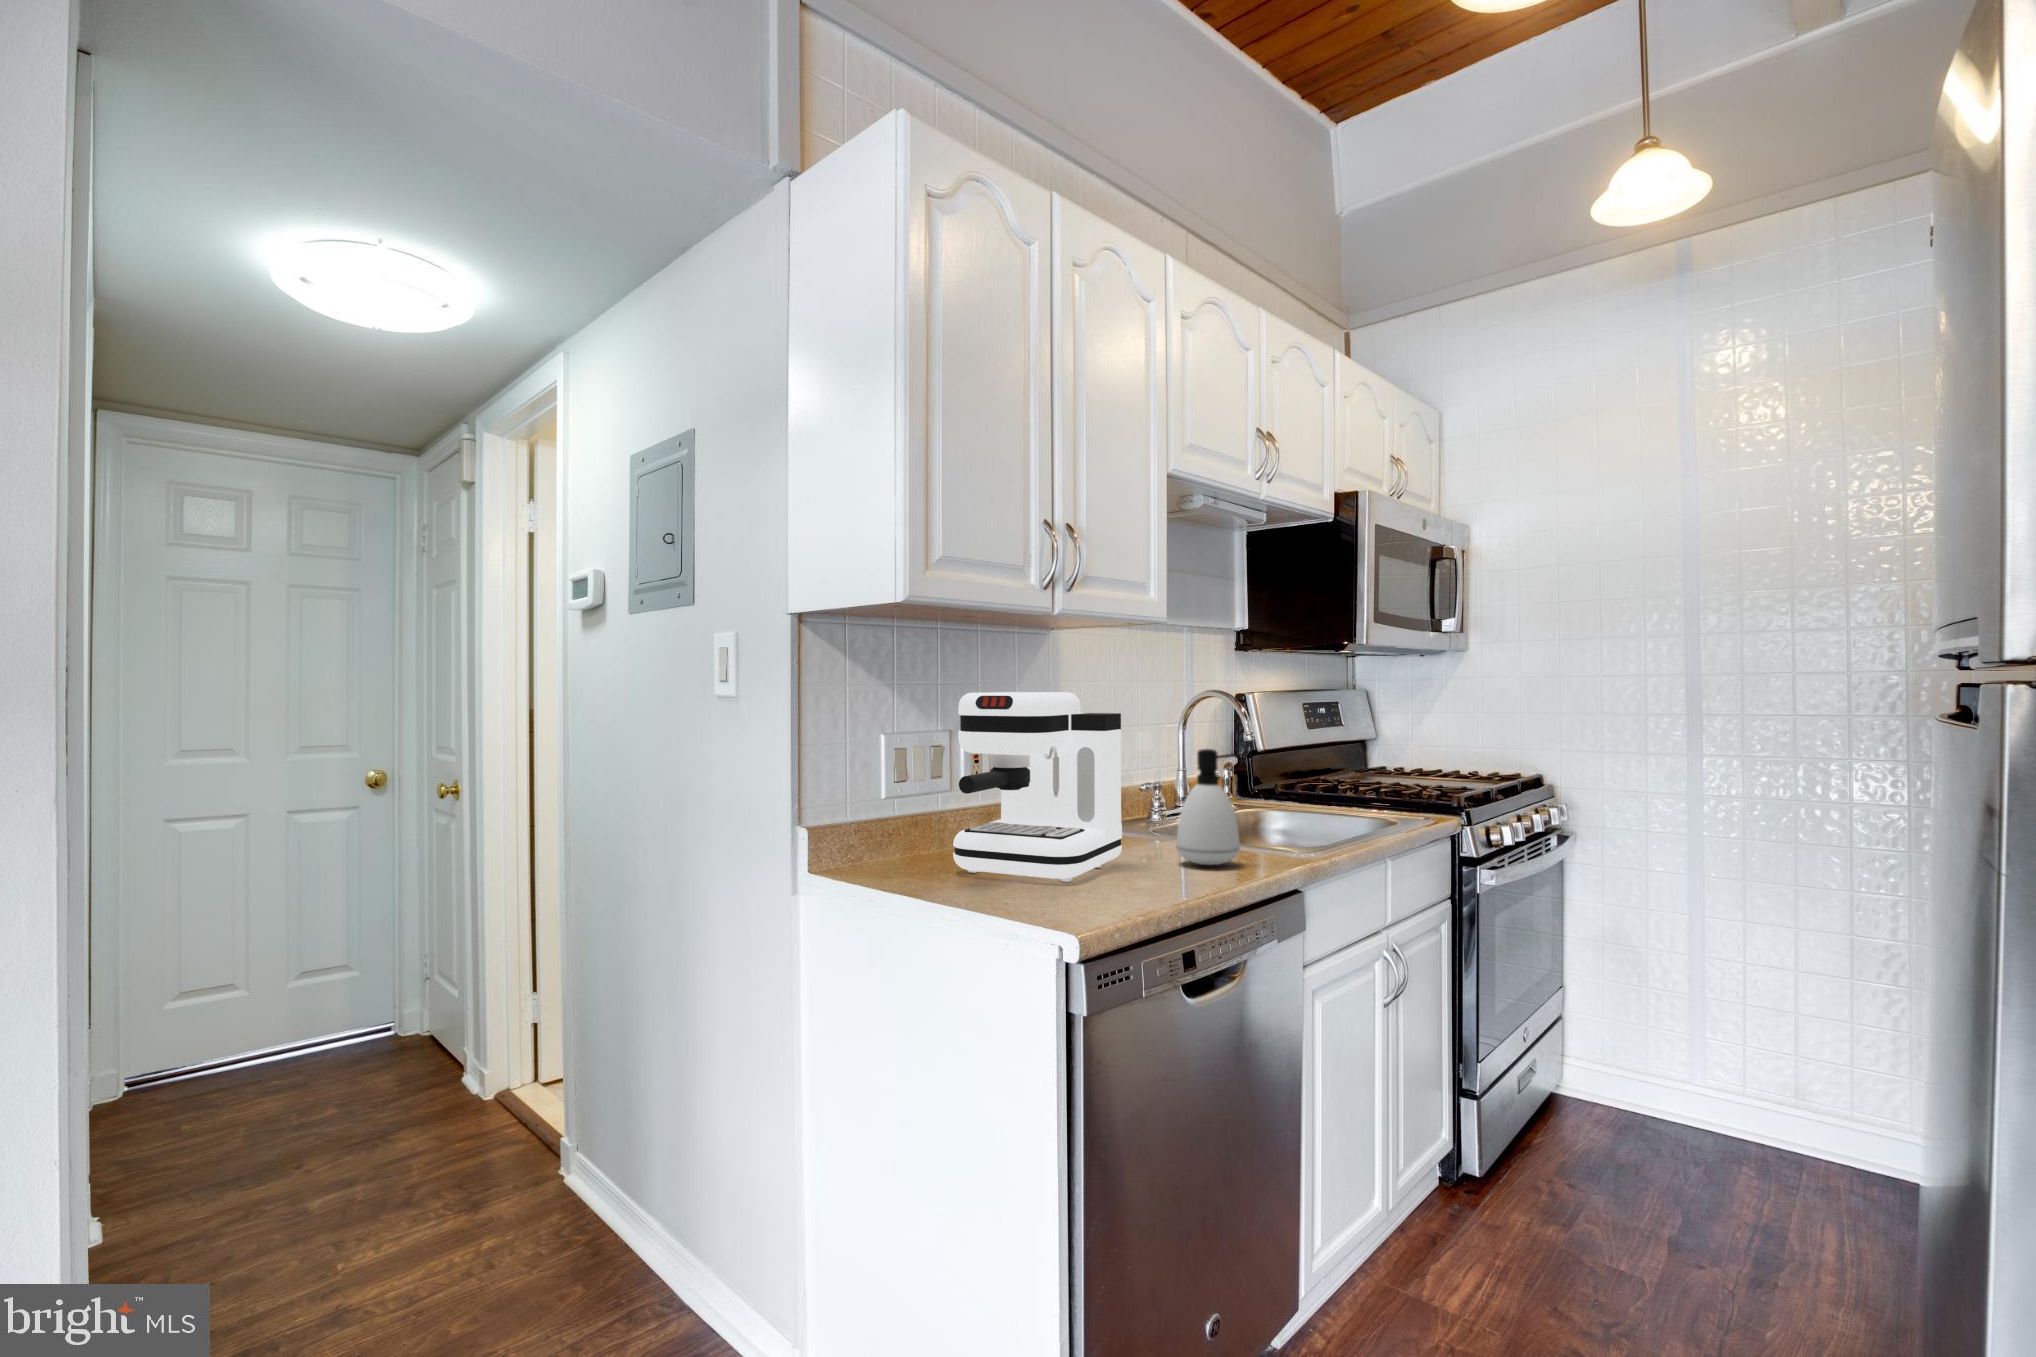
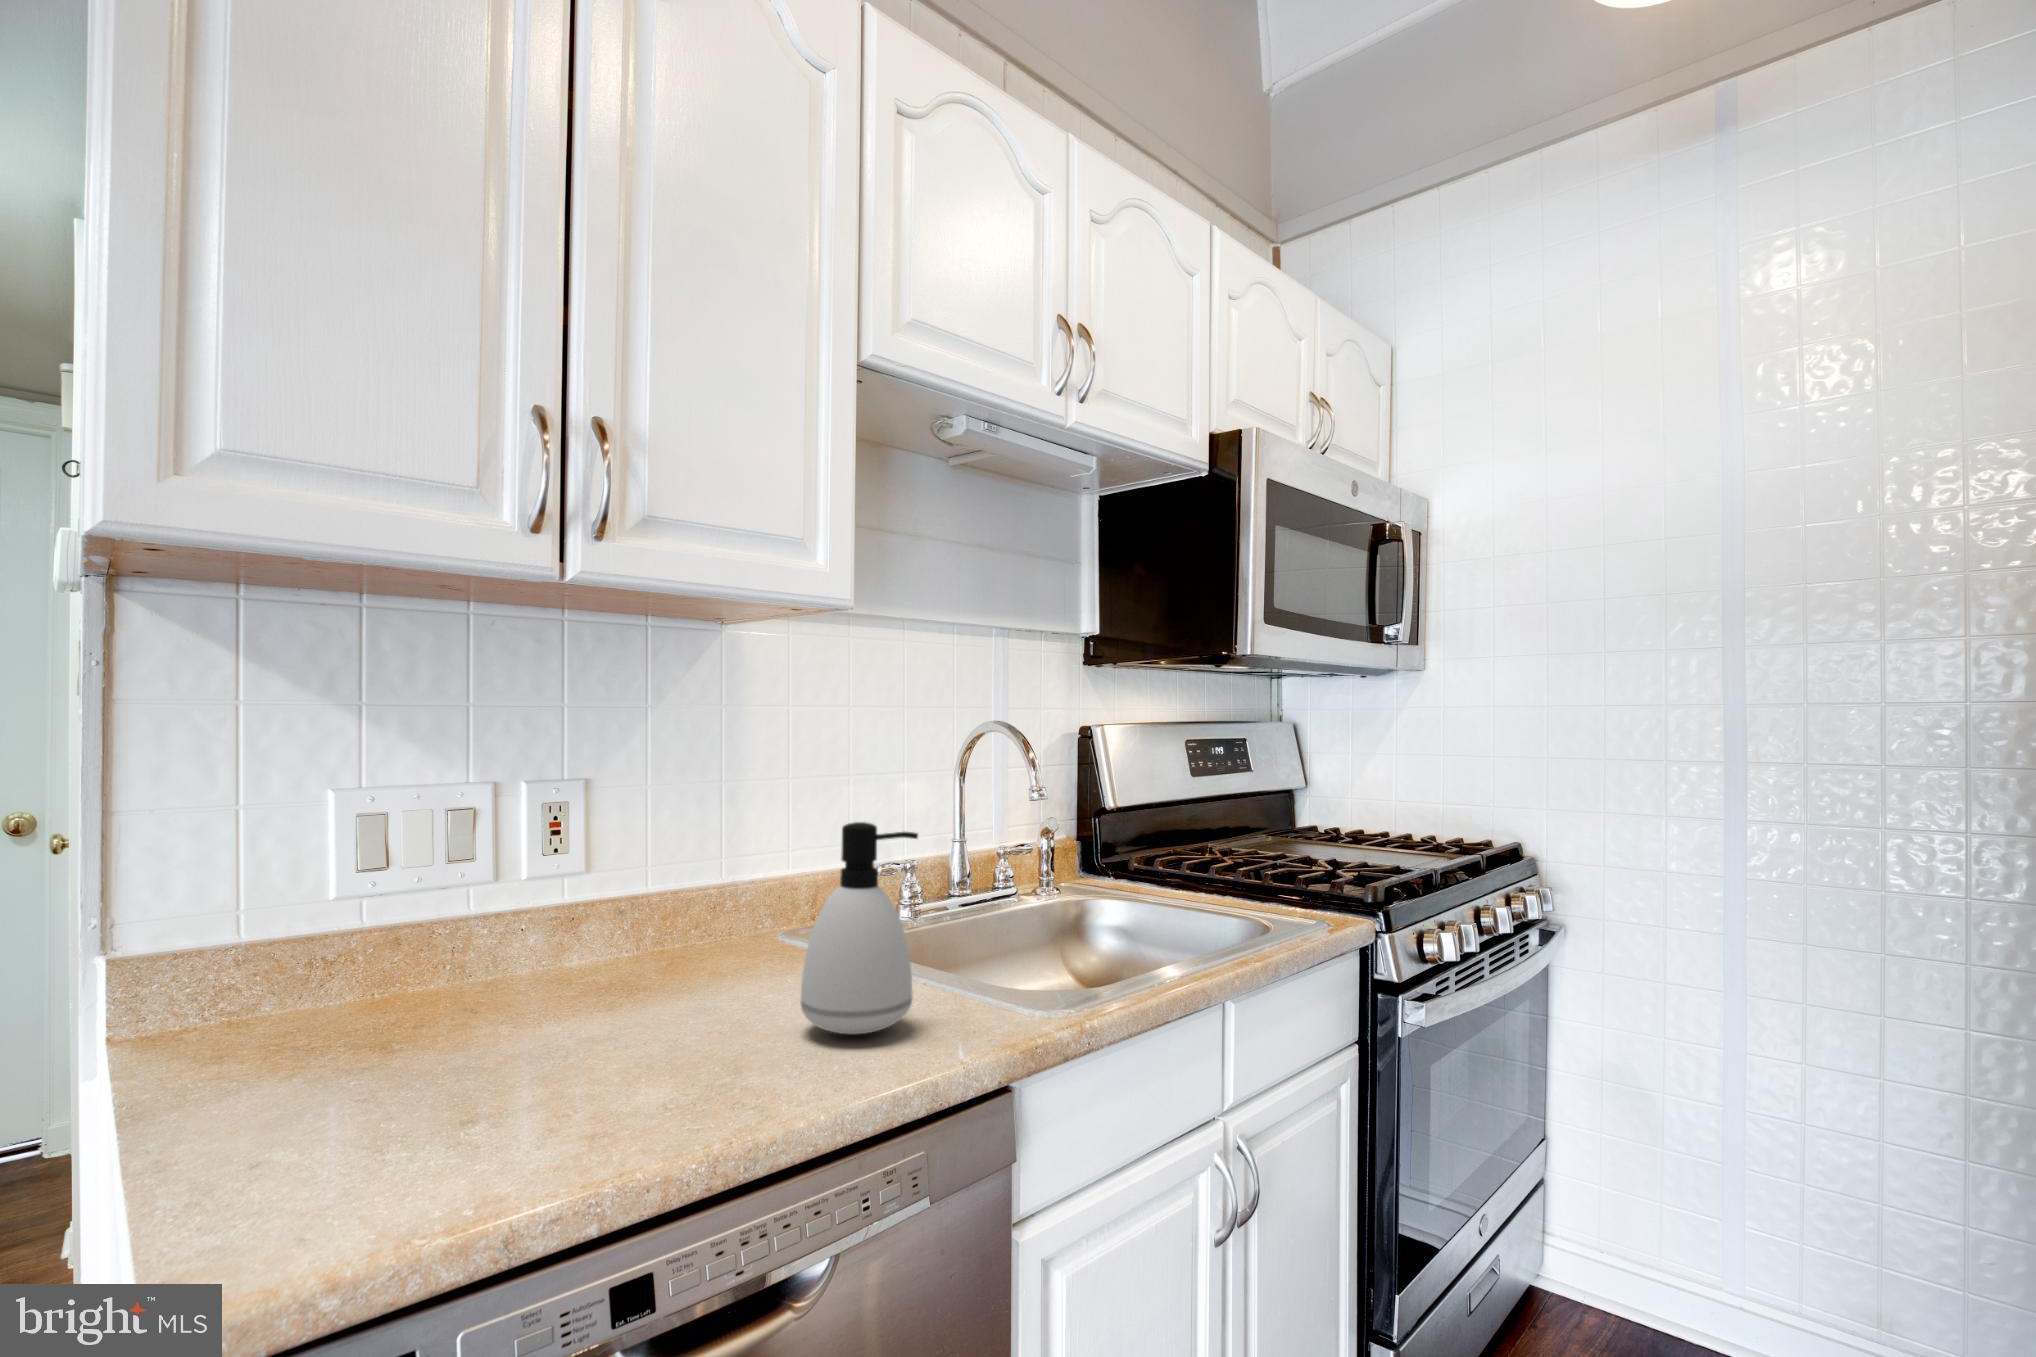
coffee maker: present [953,692,1122,882] -> none [284,718,707,1084]

